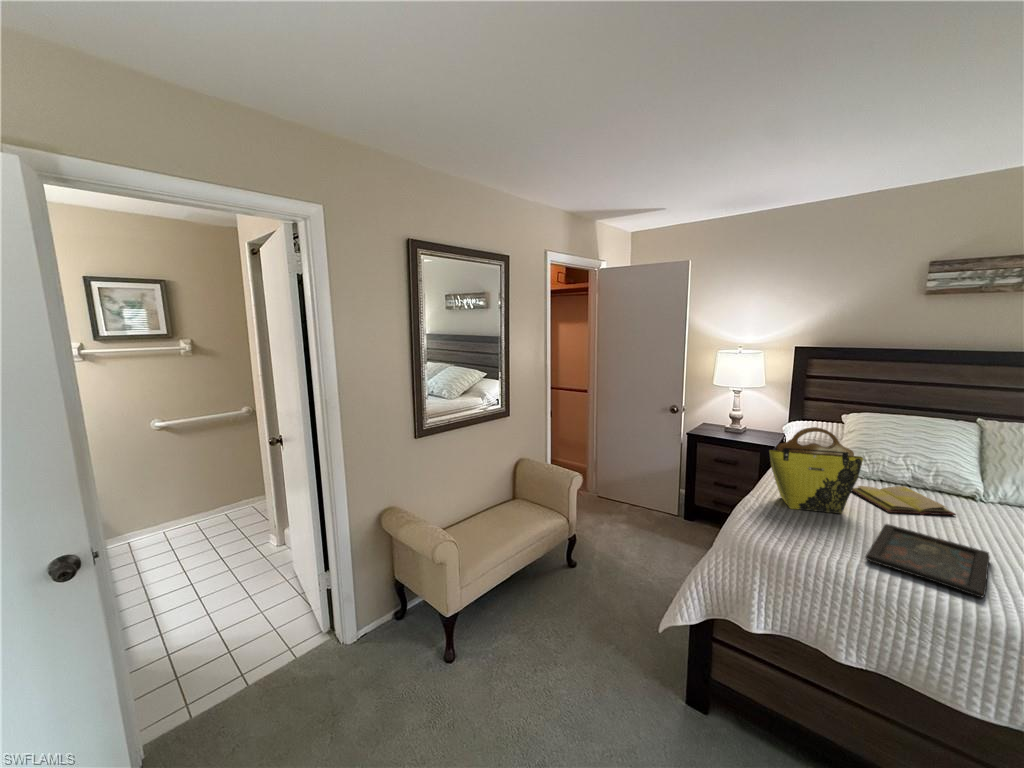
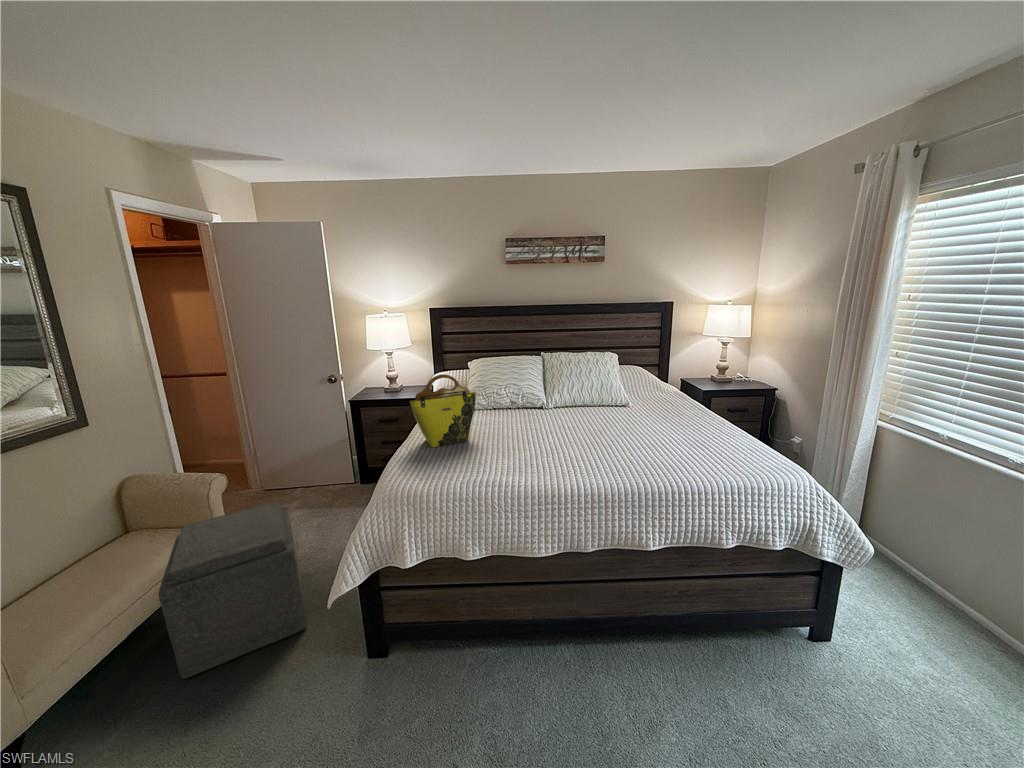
diary: present [852,486,956,515] -> none [474,408,532,430]
ottoman: none [538,508,632,638] -> present [159,502,307,678]
tray: present [865,524,990,597] -> none [479,440,546,475]

